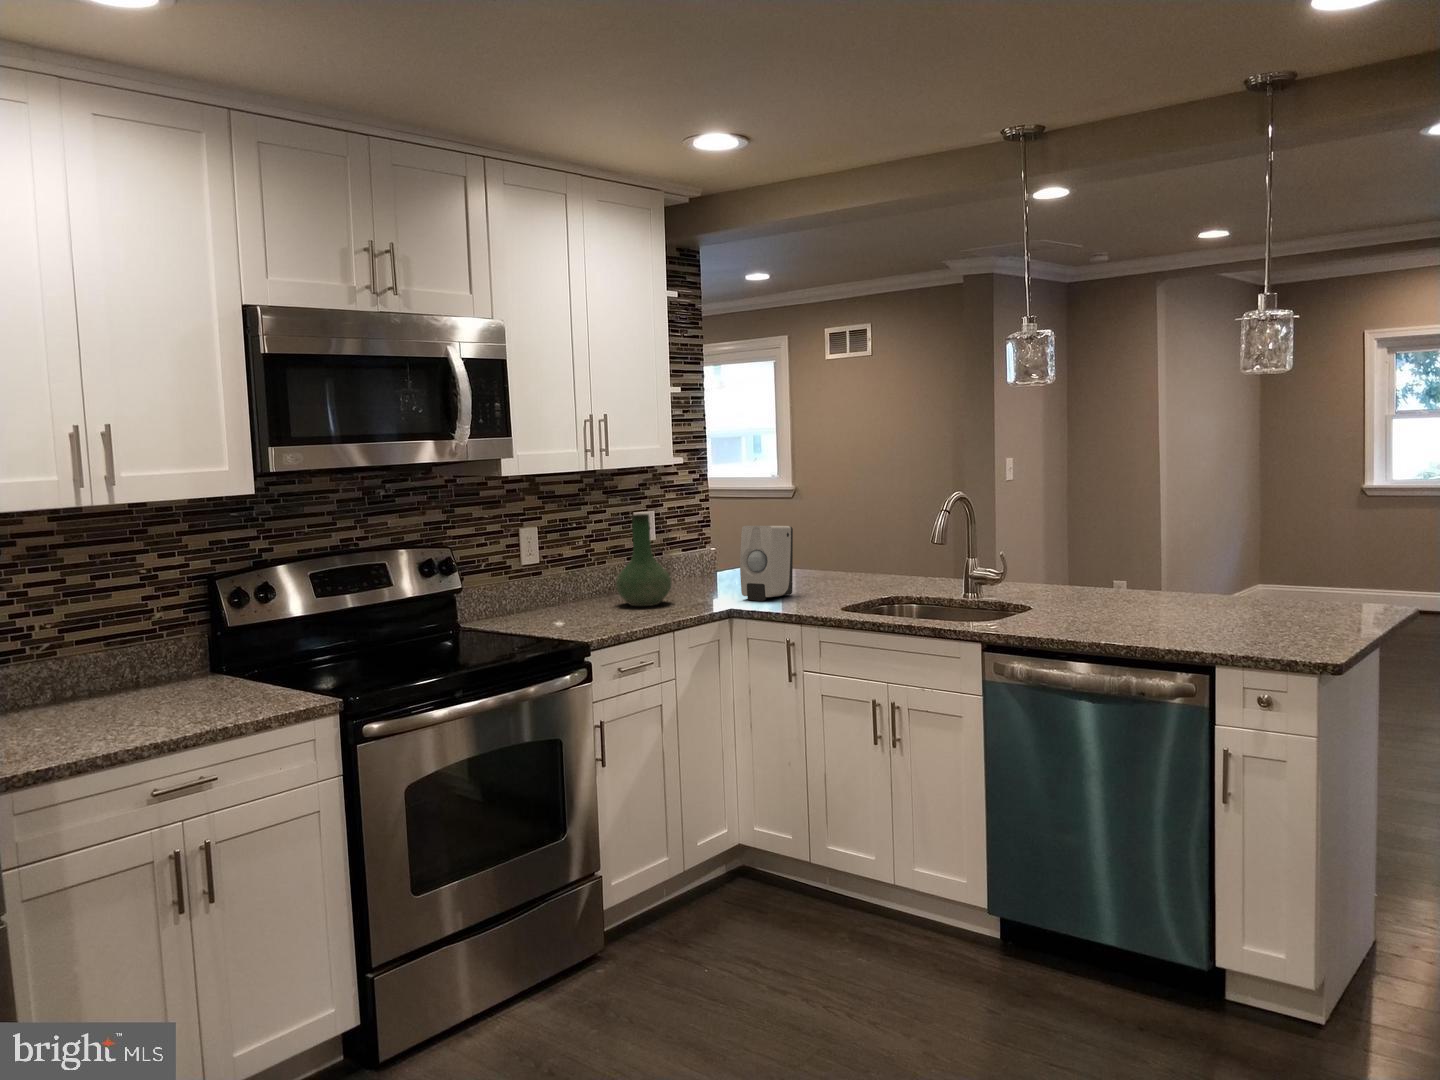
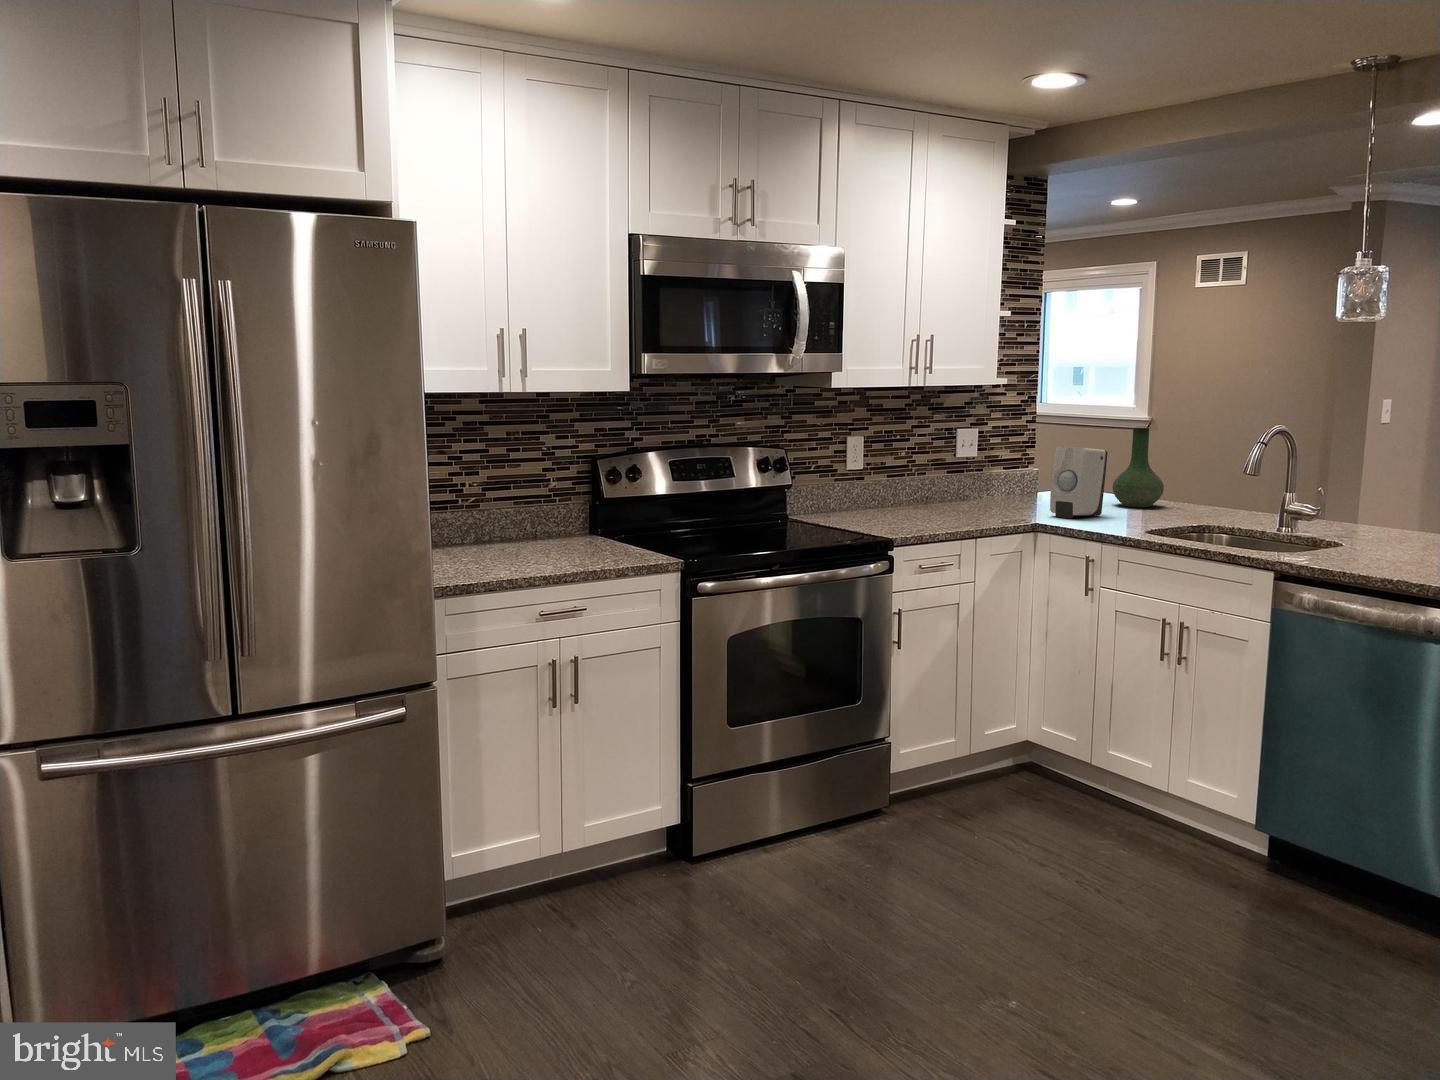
vase: present [616,514,671,606] -> present [1112,428,1164,507]

